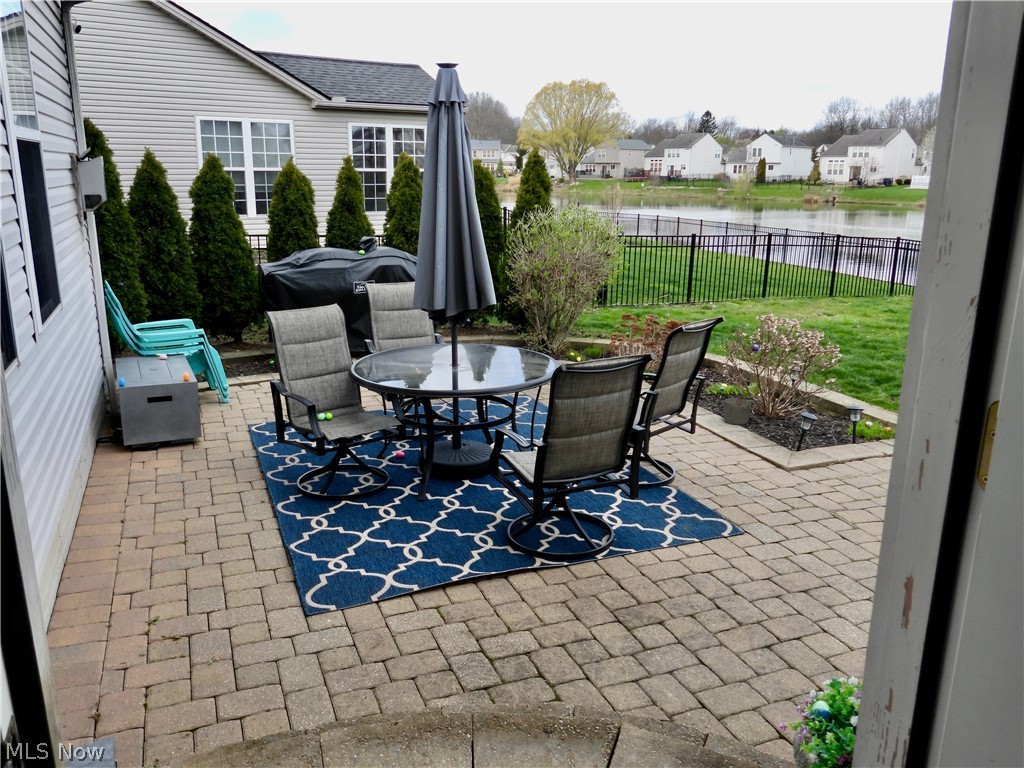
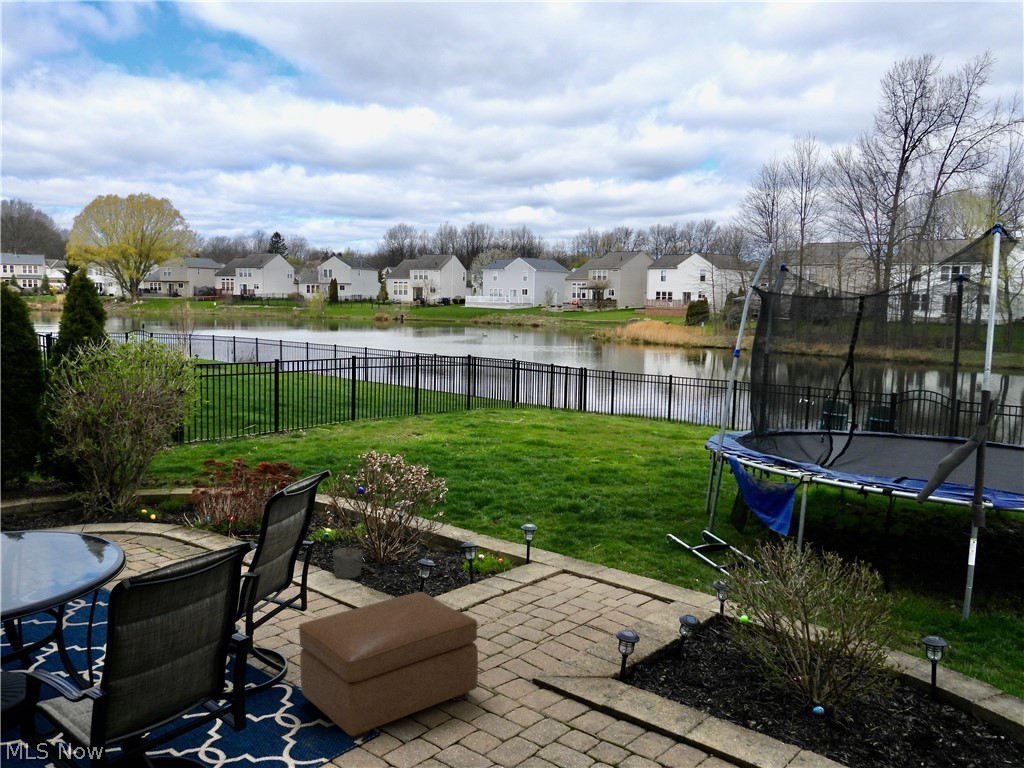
ottoman: none [684,432,844,533] -> present [299,592,478,741]

